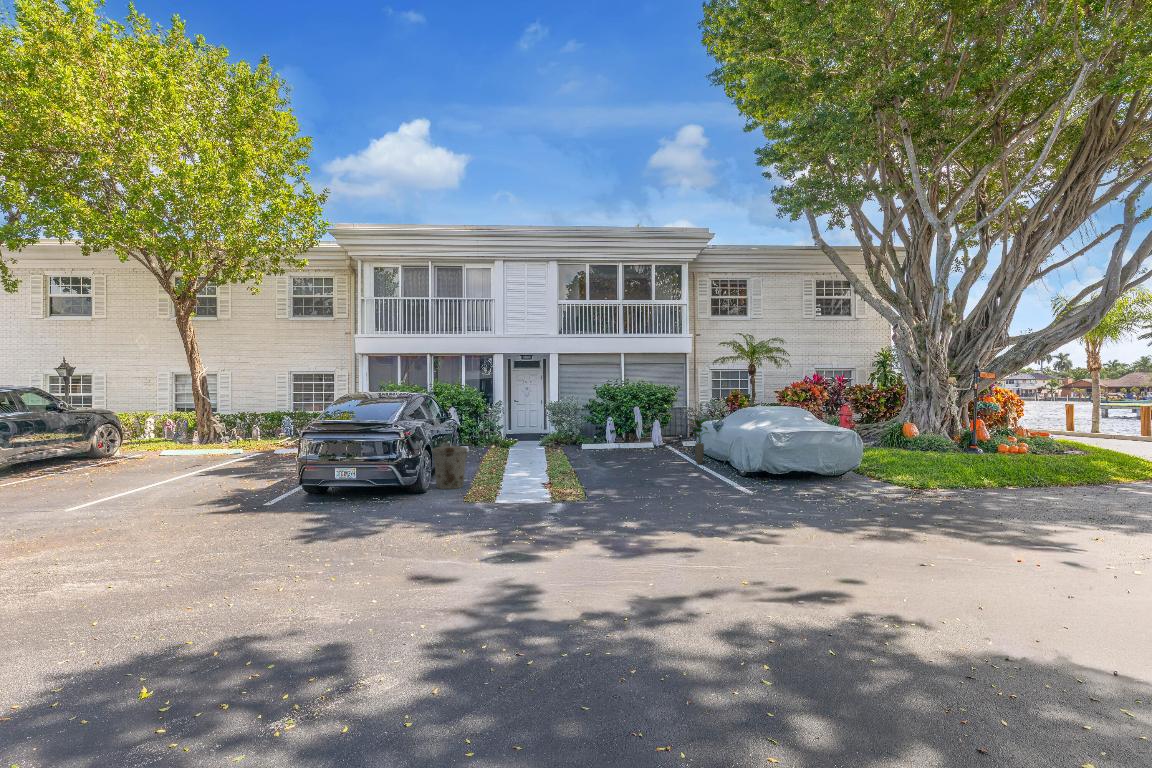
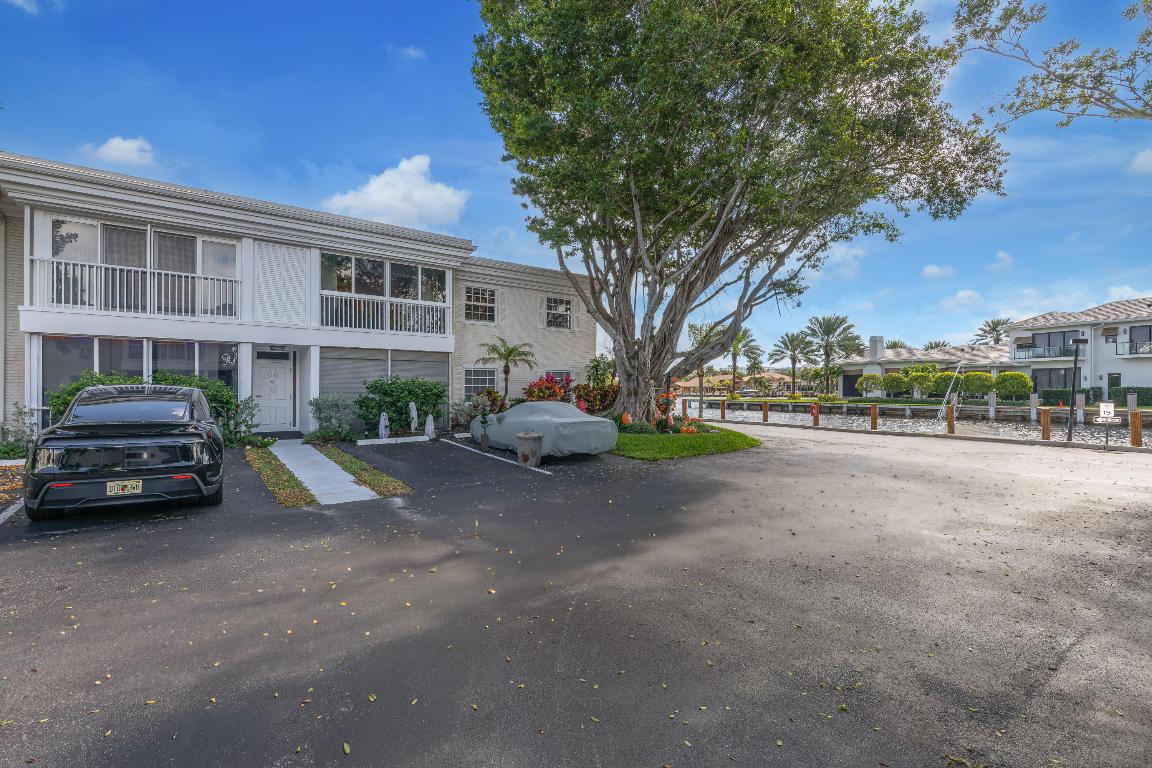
trash can: present [432,445,468,489] -> present [515,430,544,467]

